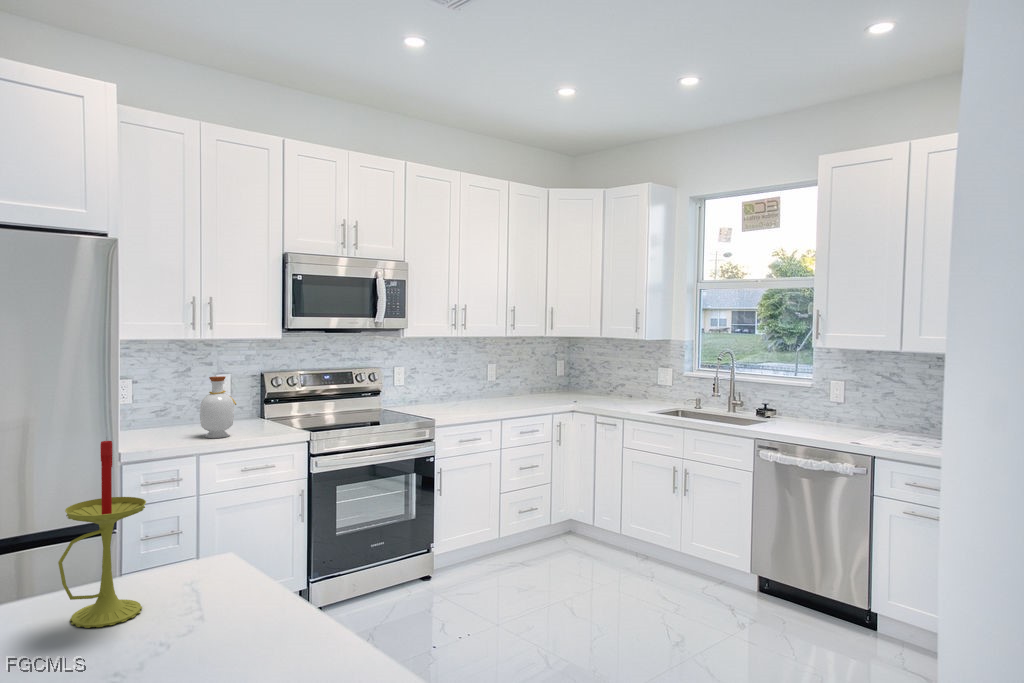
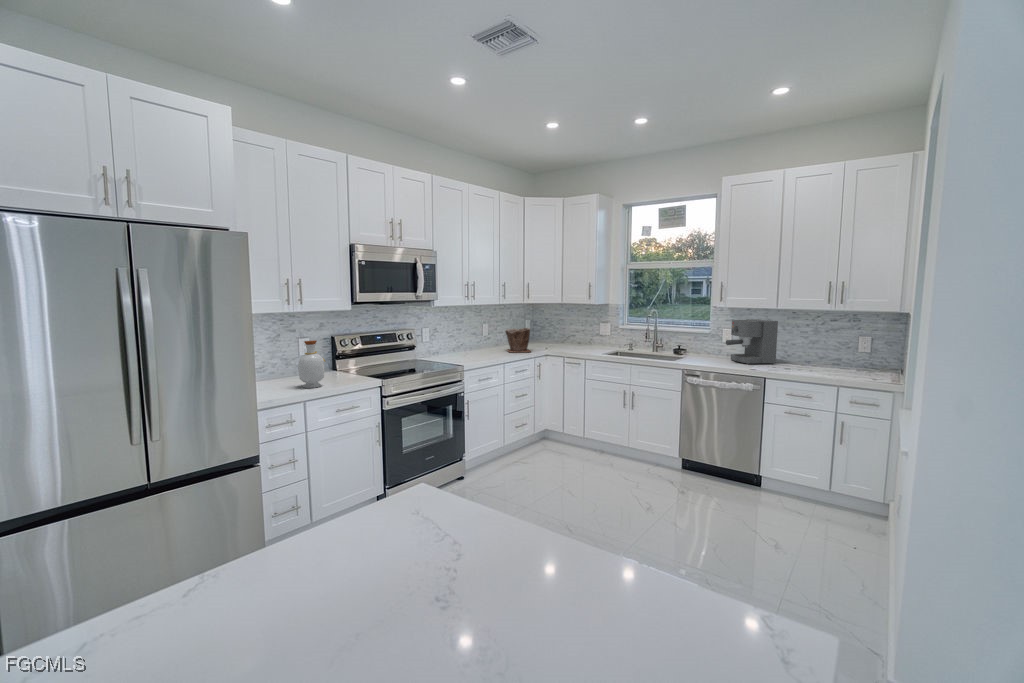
coffee maker: none [823,367,905,436] -> present [726,319,778,364]
plant pot: none [515,370,551,405] -> present [505,328,530,352]
candle: present [58,441,146,628] -> none [352,399,412,557]

